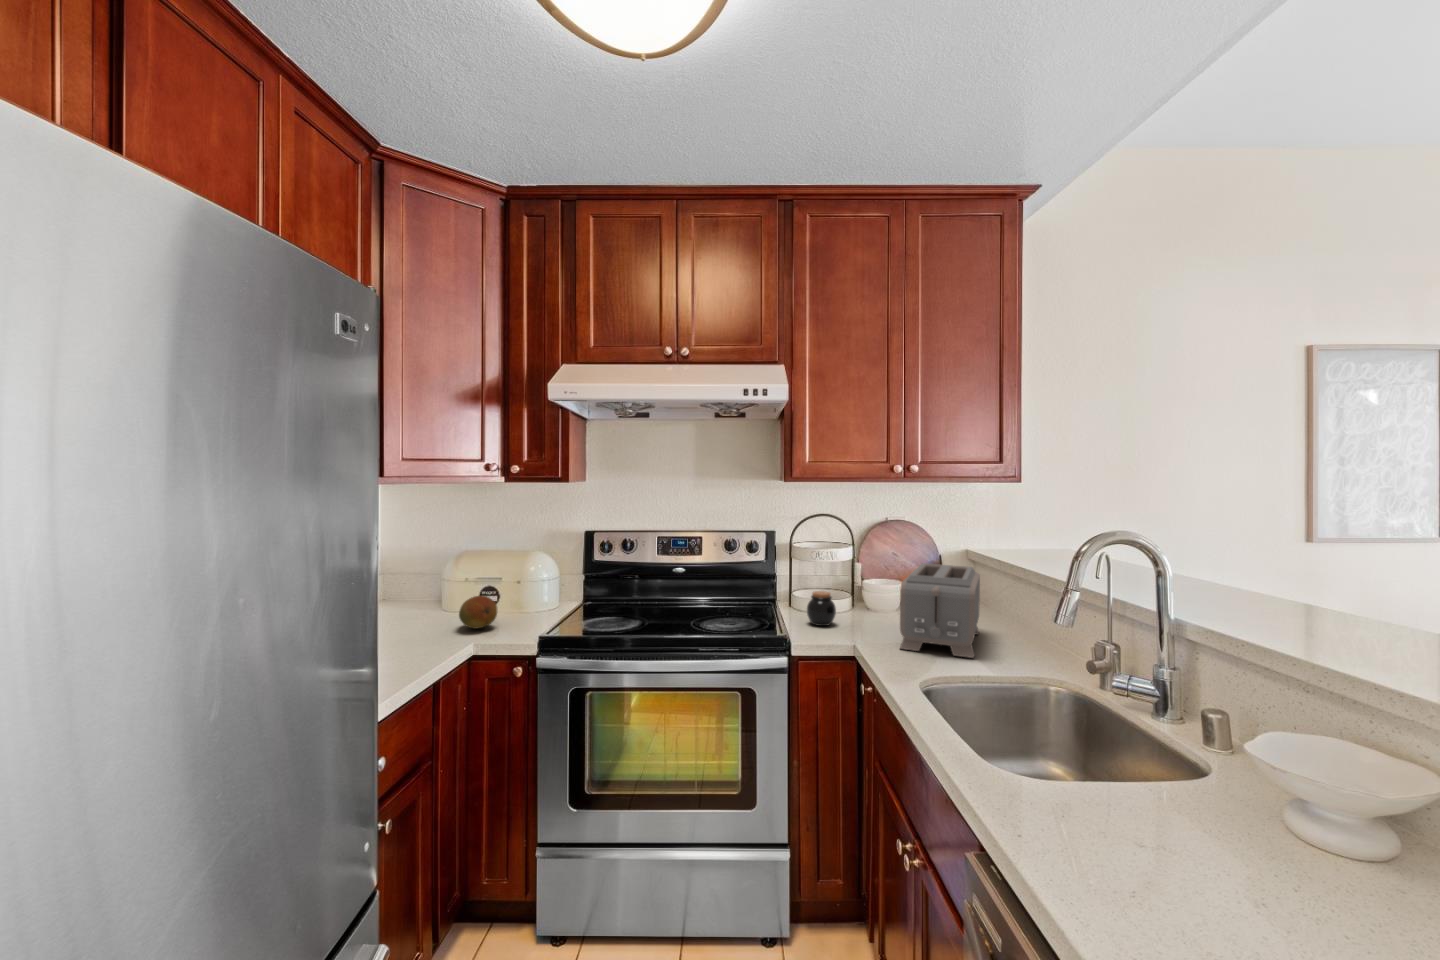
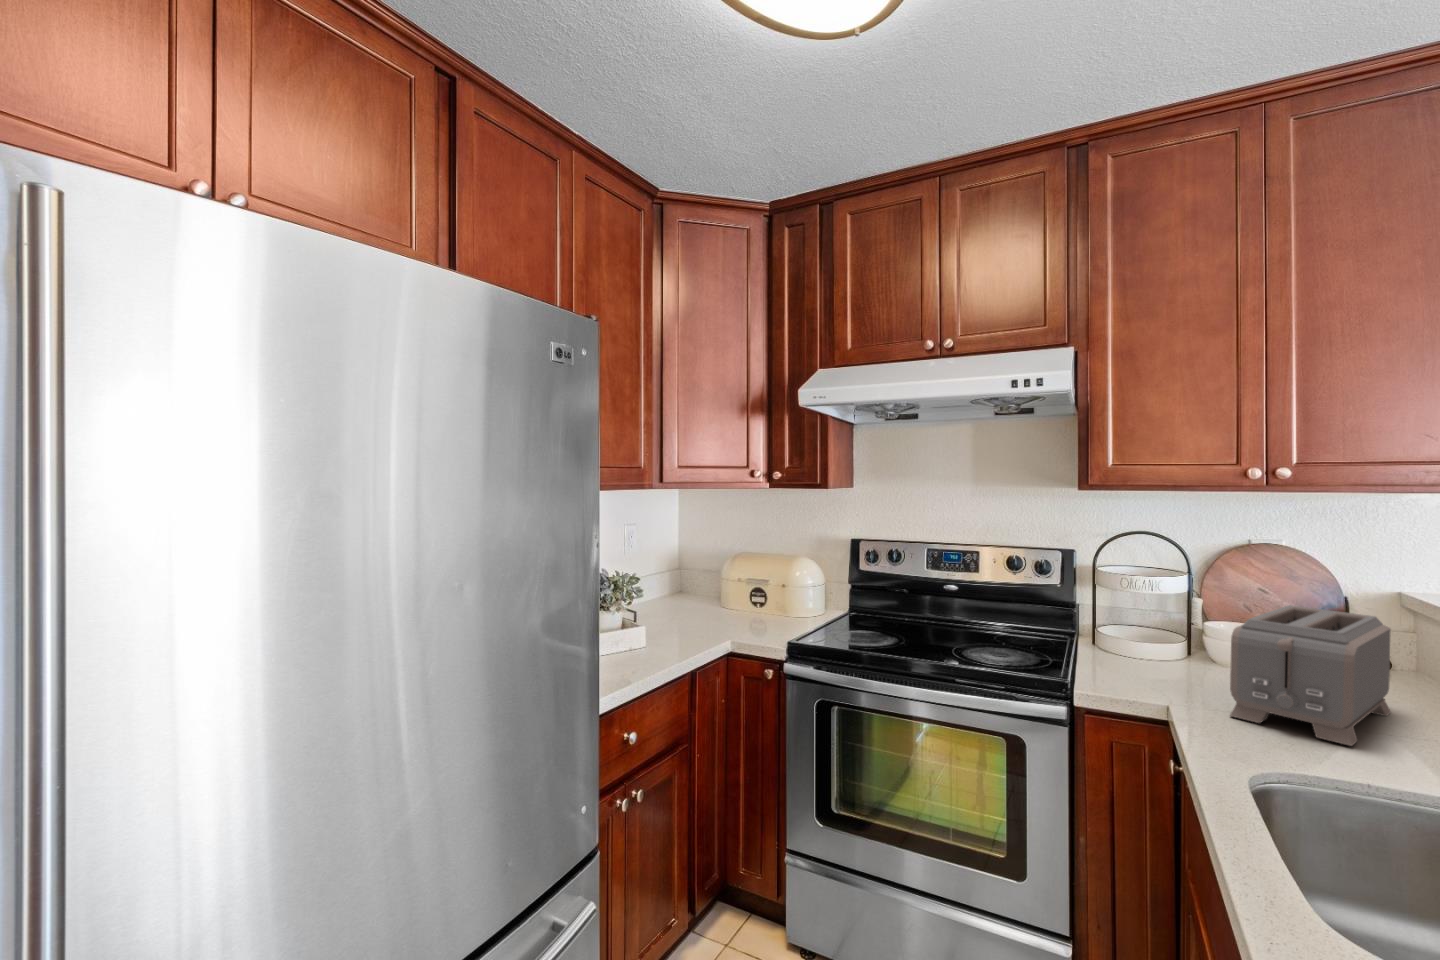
jar: present [807,591,836,626] -> none [1106,628,1149,673]
fruit: present [459,596,497,629] -> none [720,598,755,629]

